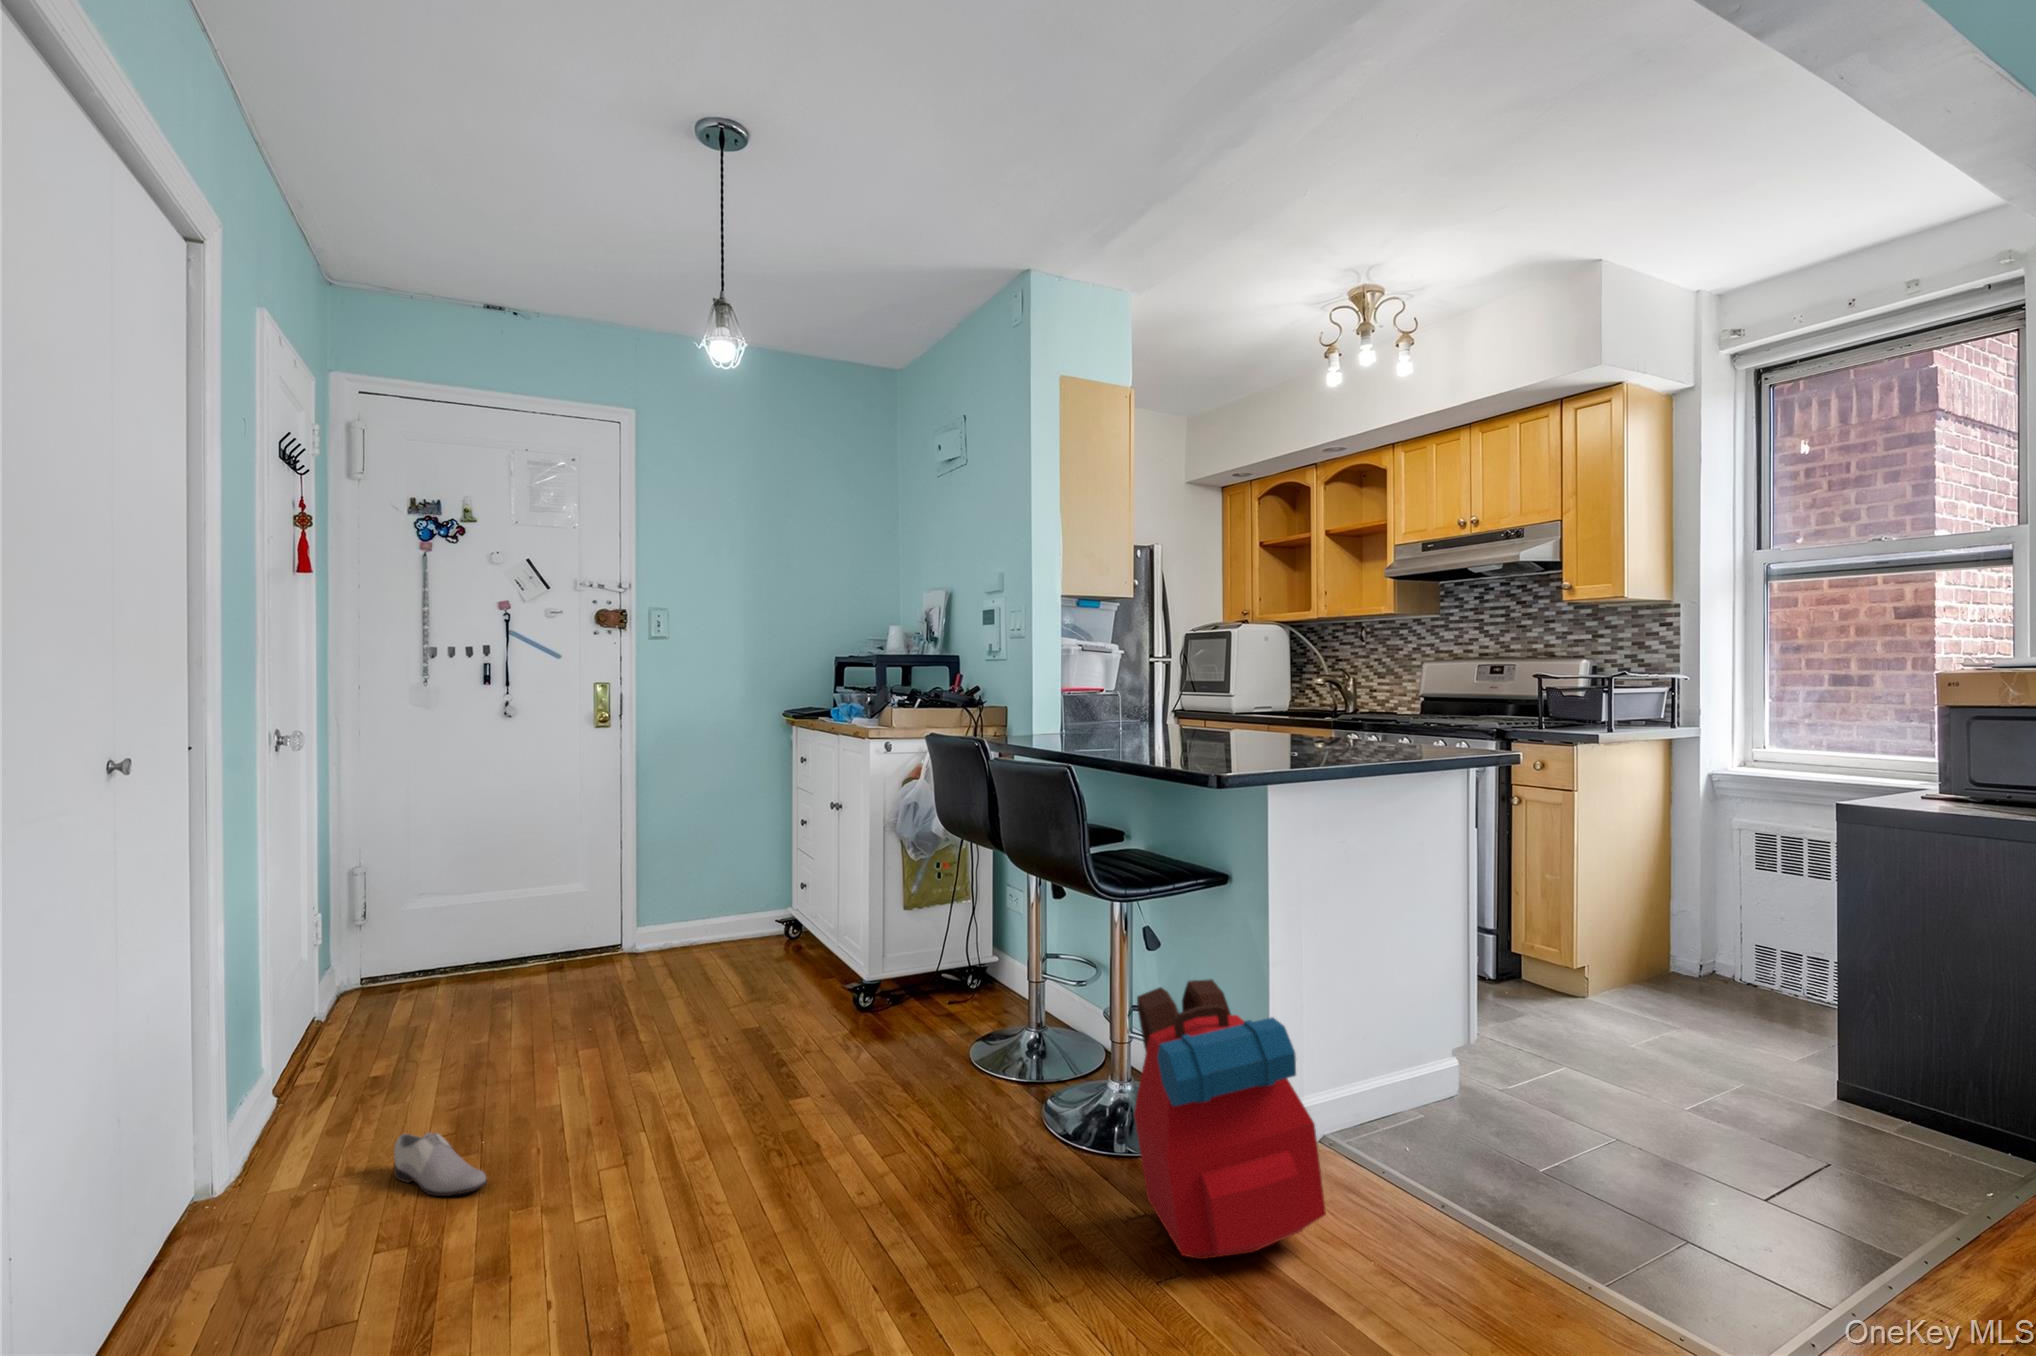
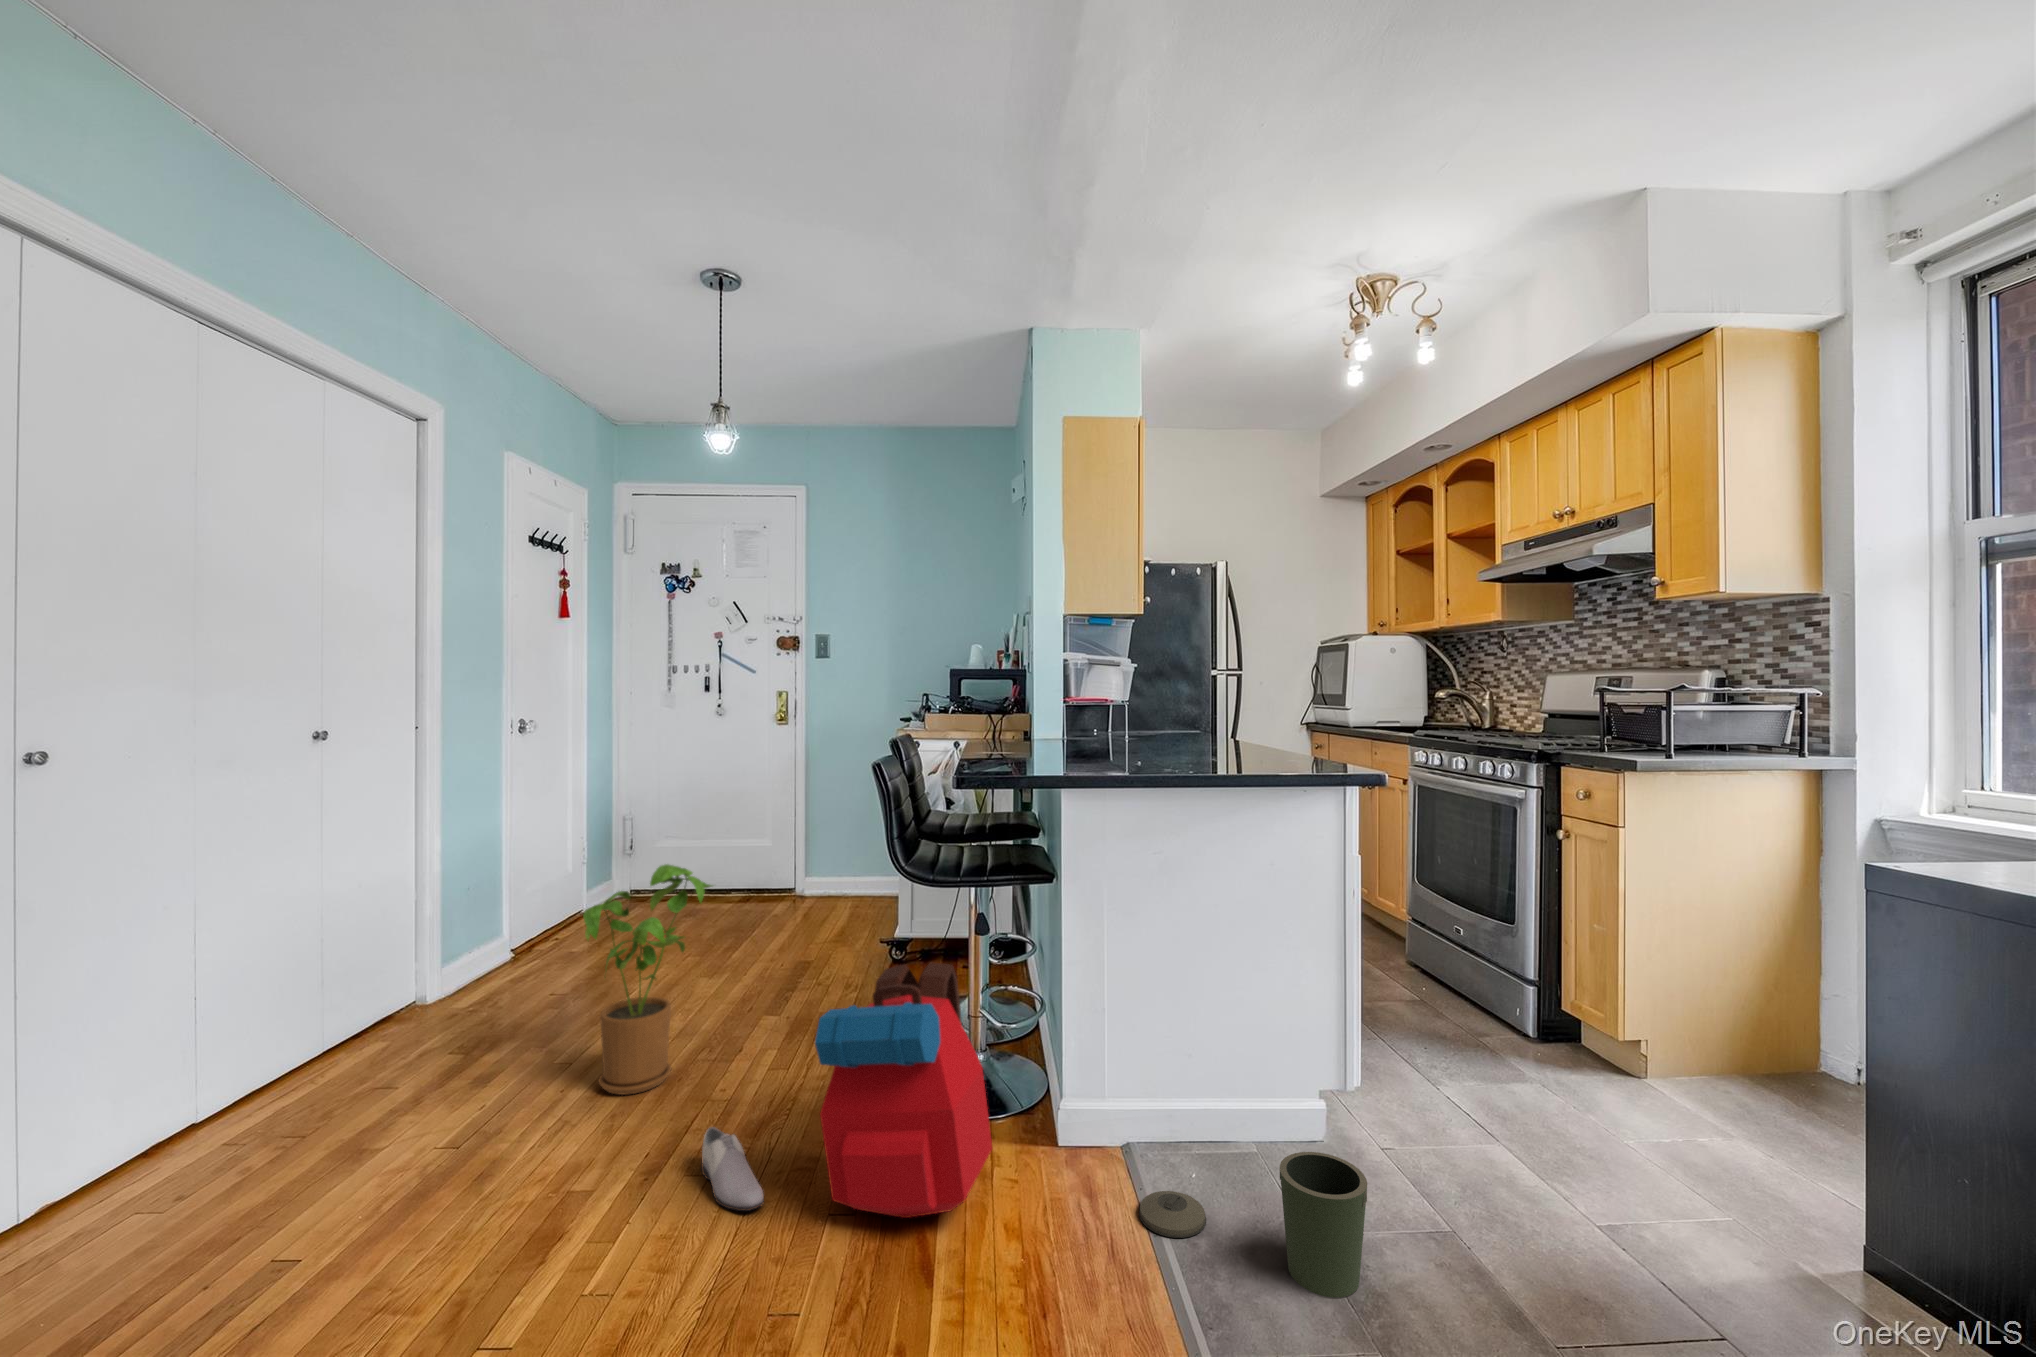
house plant: none [662,912,839,1226] -> present [583,864,712,1095]
trash can: none [1421,1091,1647,1209] -> present [1139,1152,1367,1298]
shoe: present [394,1133,487,1196] -> present [701,1127,764,1211]

